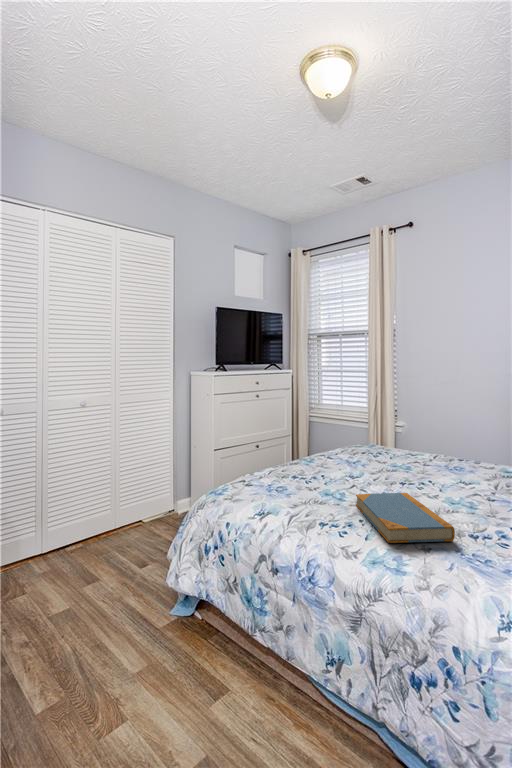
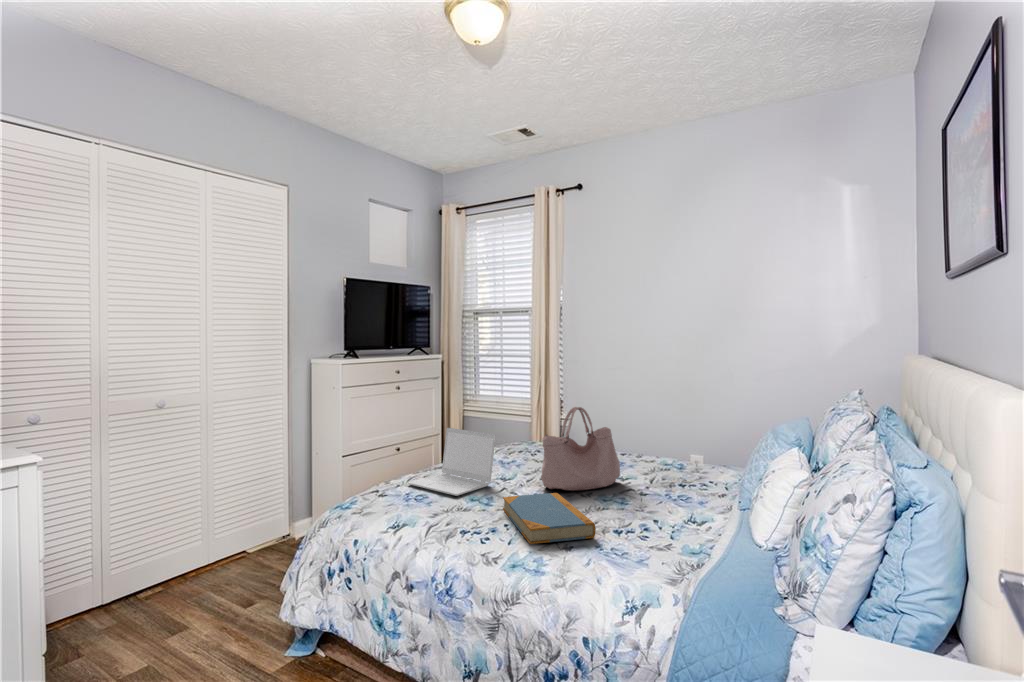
handbag: none [388,414,465,491] -> present [541,407,620,491]
laptop: none [269,430,345,490] -> present [408,428,496,496]

